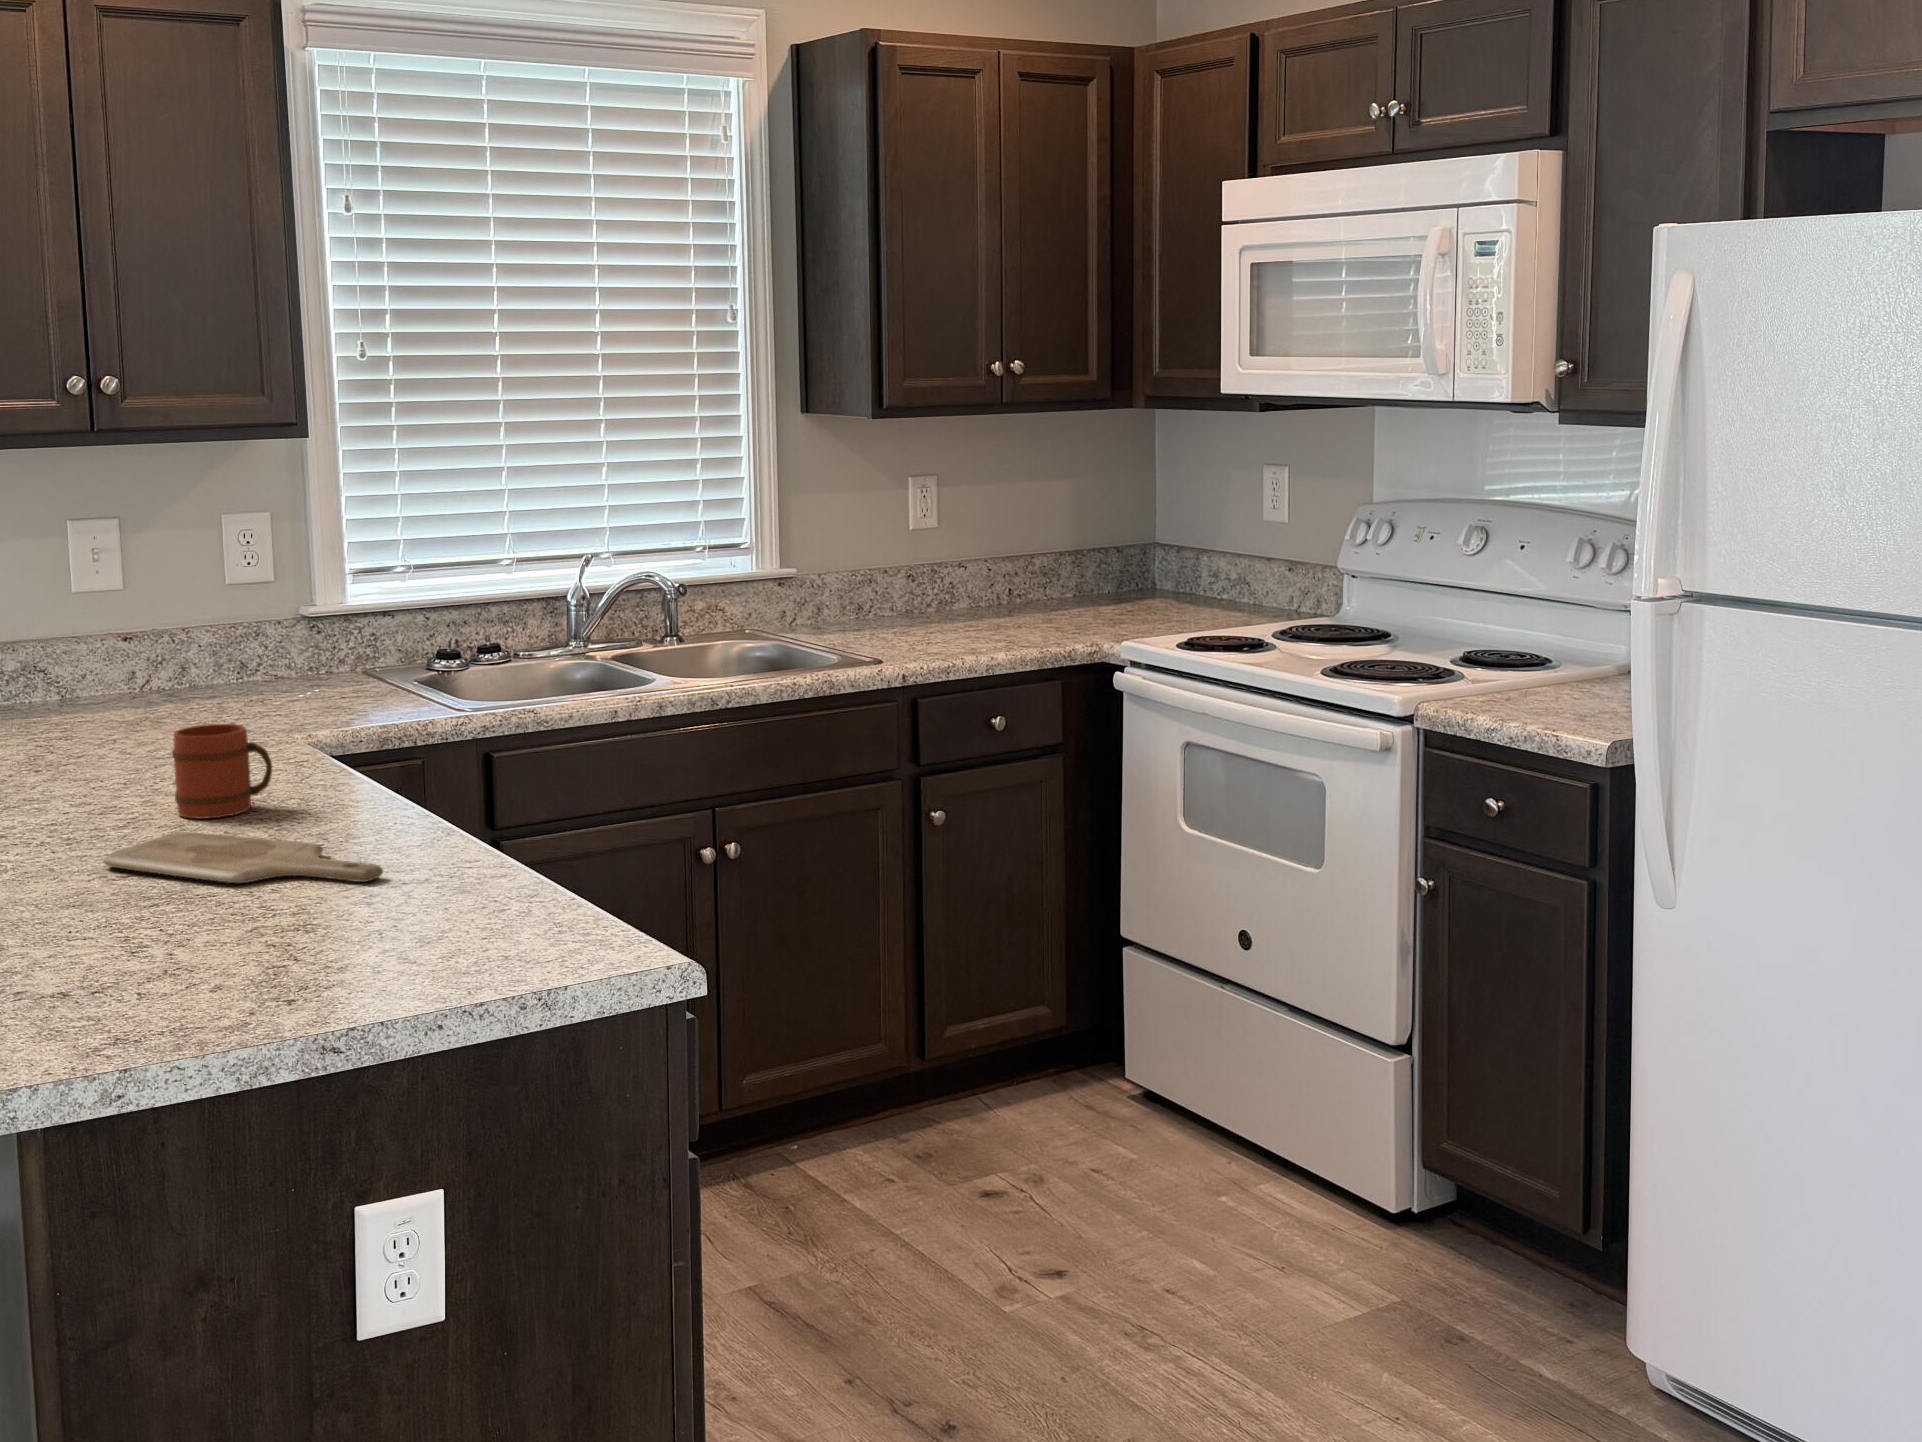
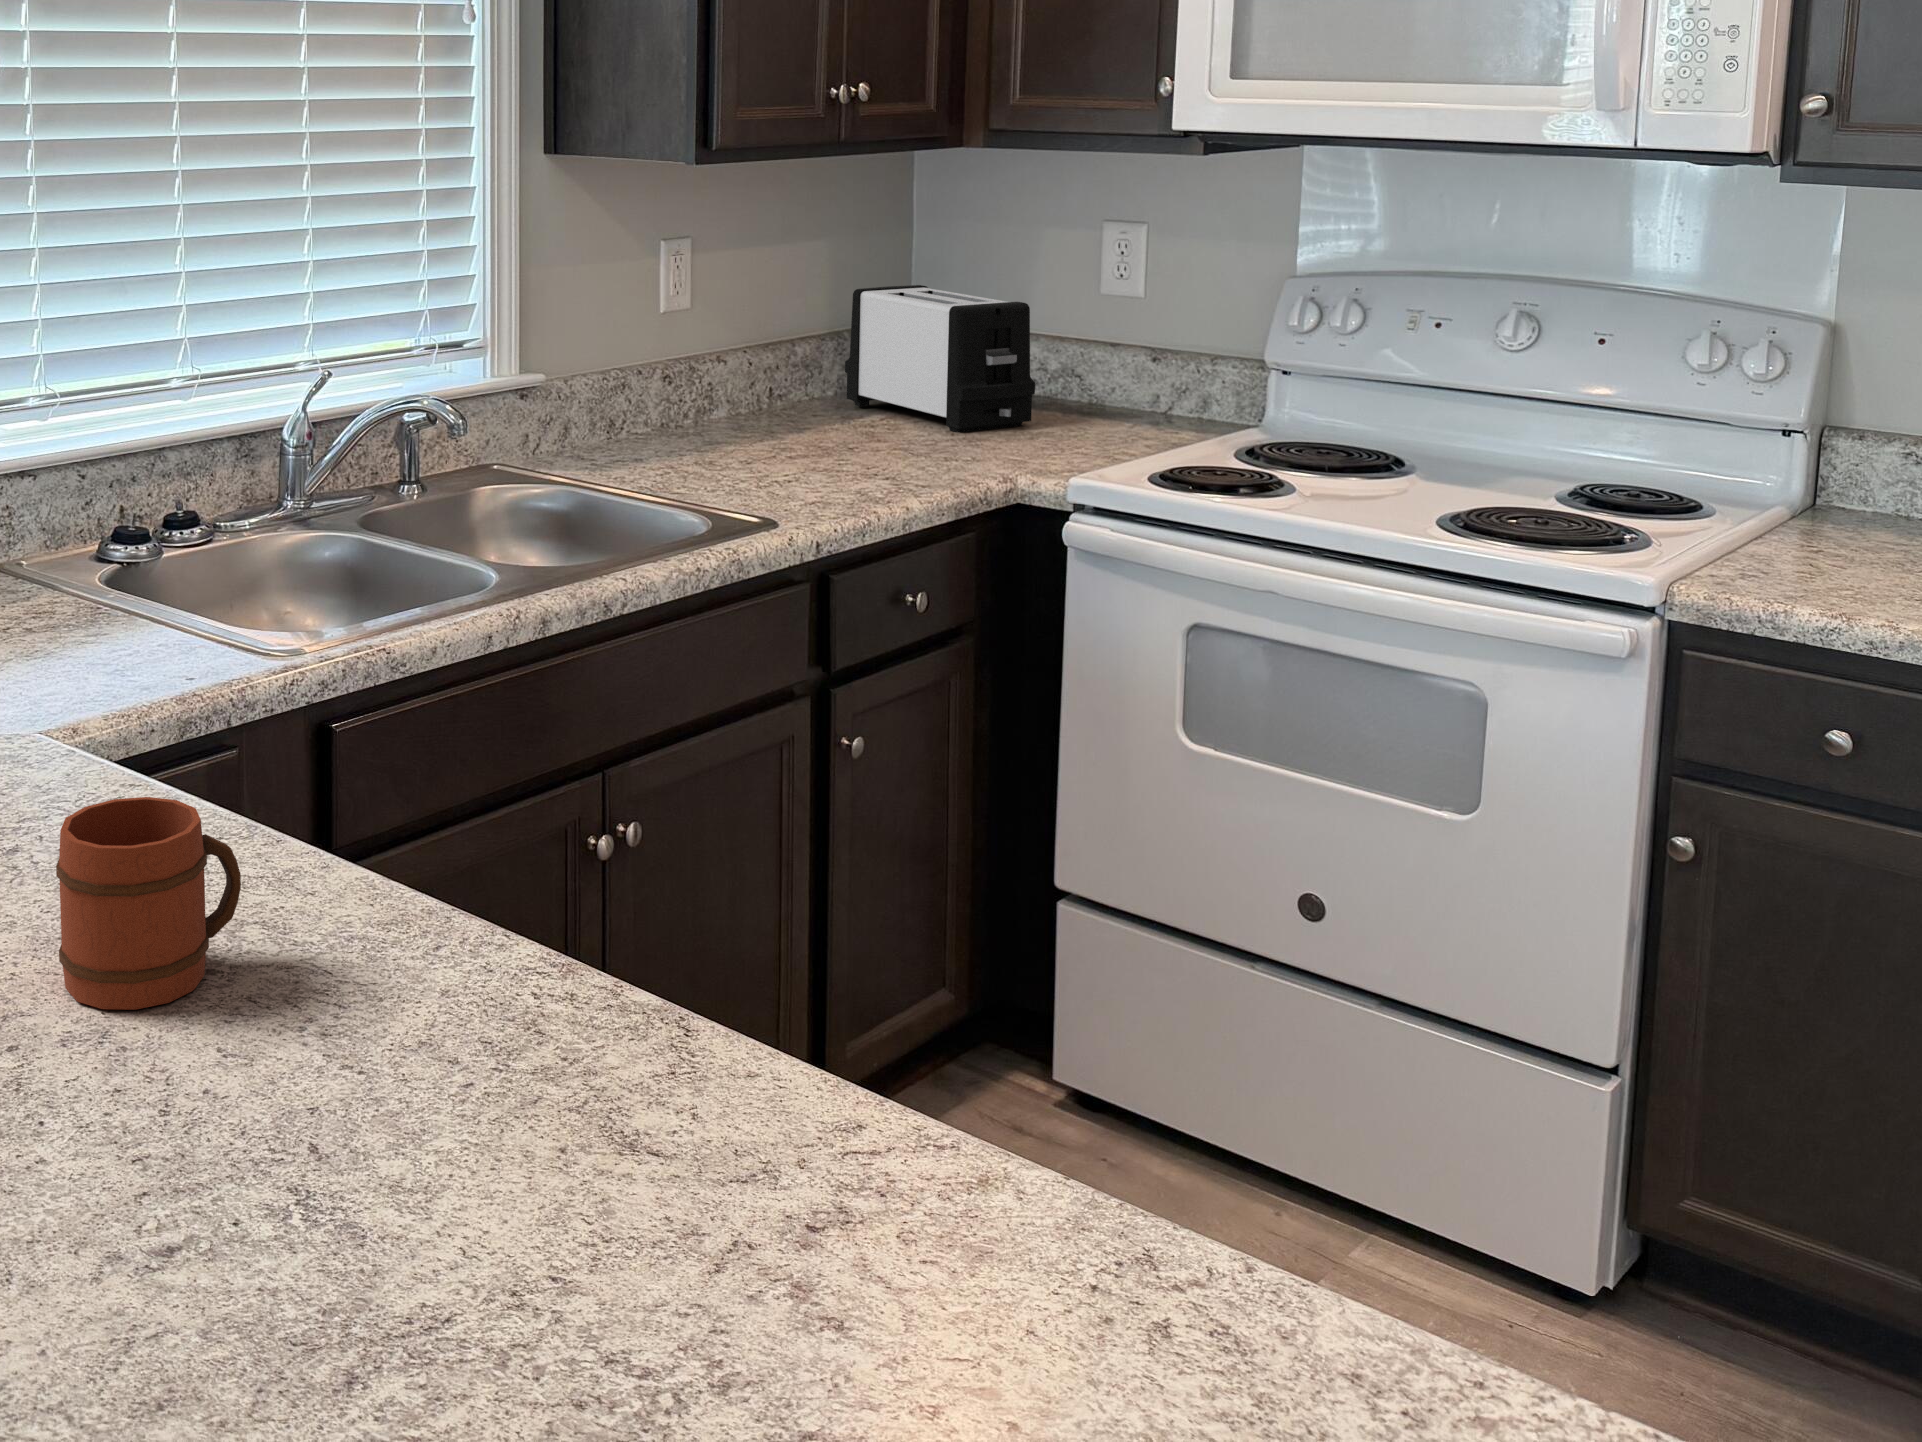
toaster: none [1069,514,1180,620] -> present [845,285,1035,432]
cutting board: present [103,832,383,883] -> none [90,1082,770,1268]

